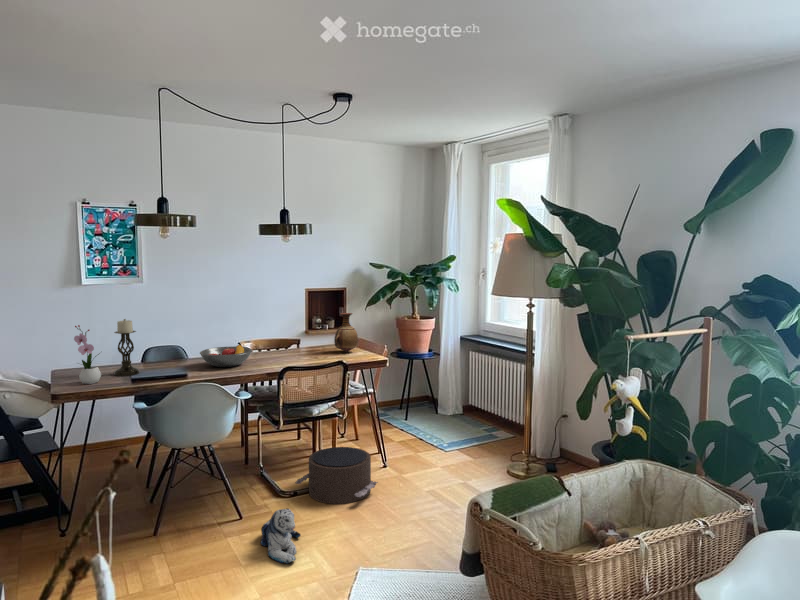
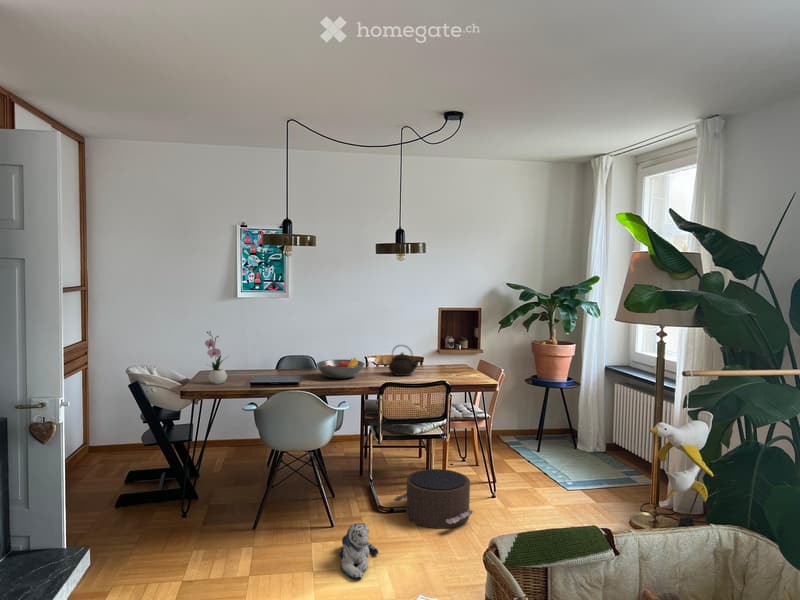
vase: present [334,313,358,352] -> none [451,333,475,373]
candle holder: present [114,319,140,376] -> none [242,328,263,380]
teapot: none [274,328,307,359] -> present [388,345,419,376]

